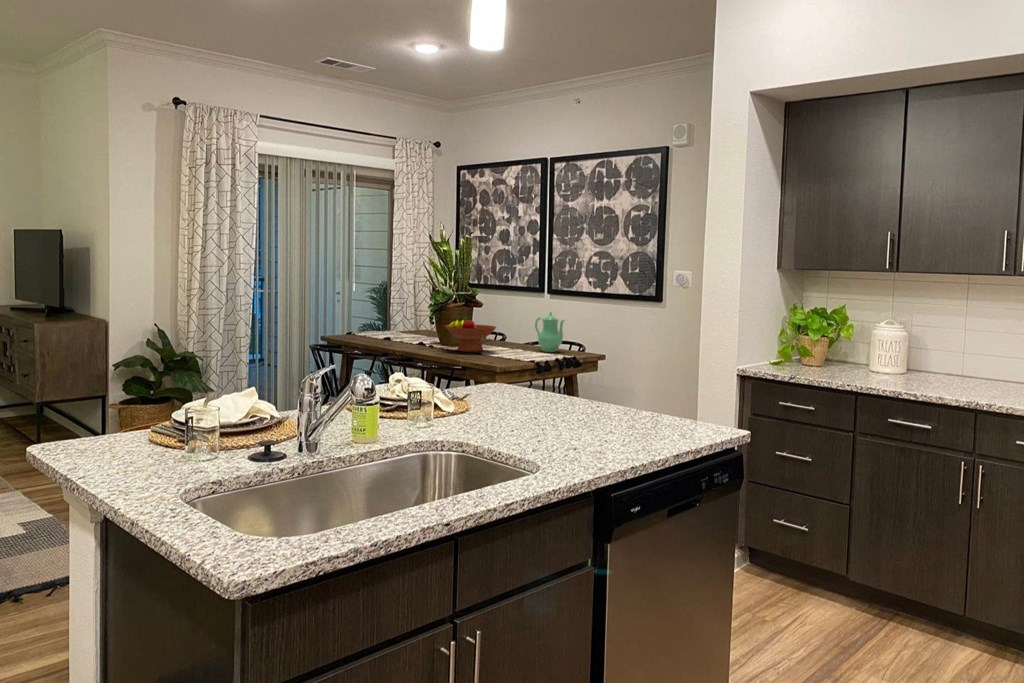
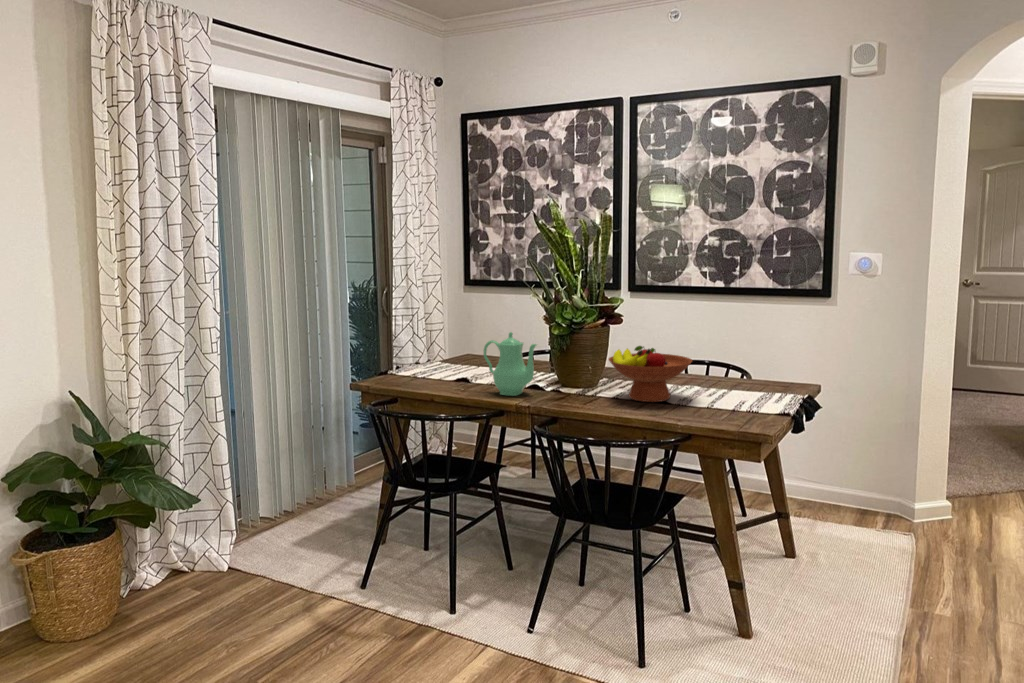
teapot: present [535,312,564,352] -> present [484,332,537,396]

